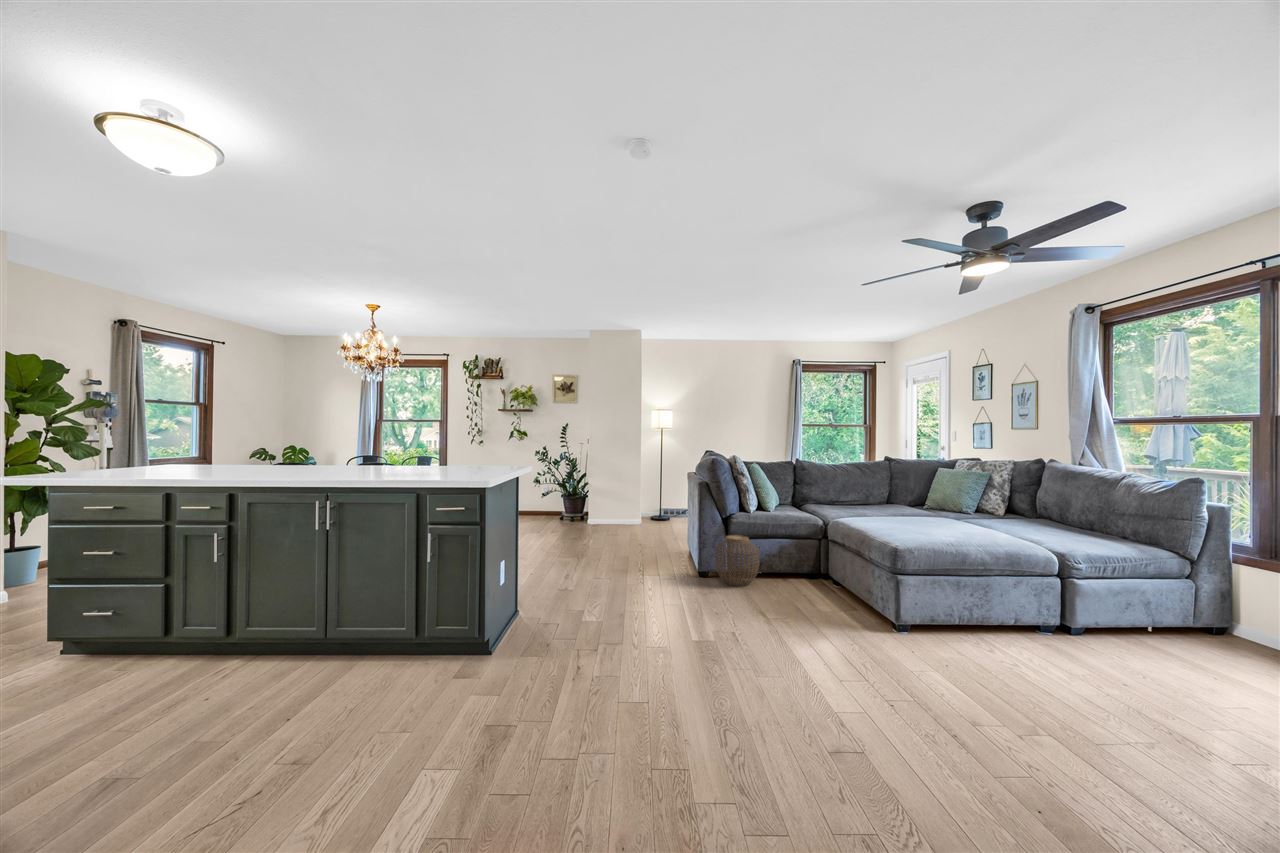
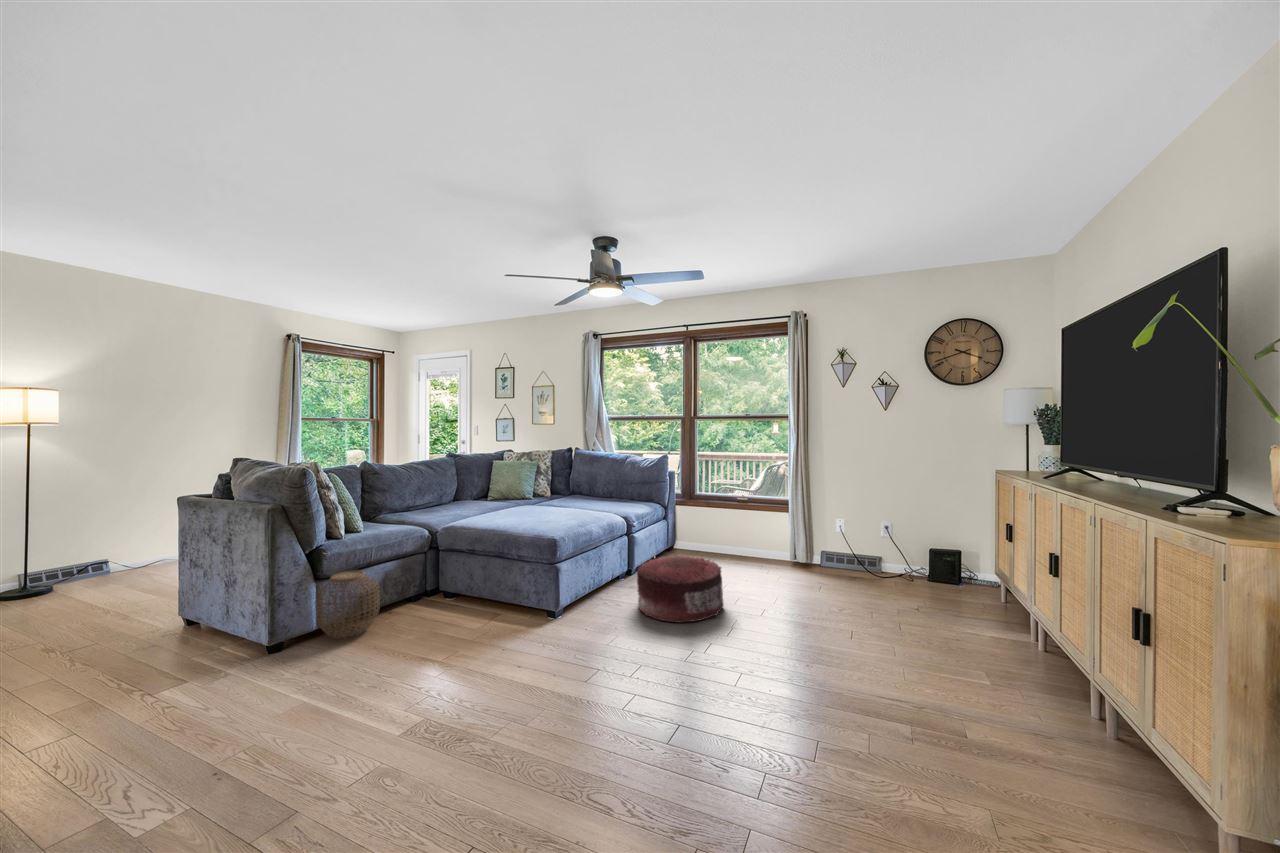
pouf: none [1000,605,1170,715] -> present [637,555,724,622]

